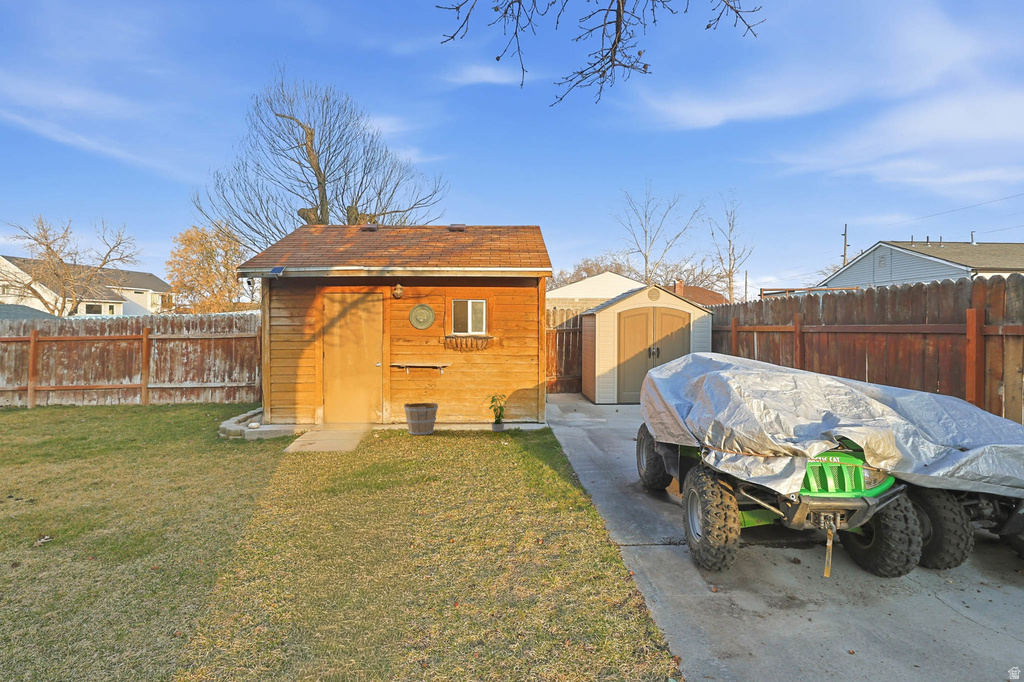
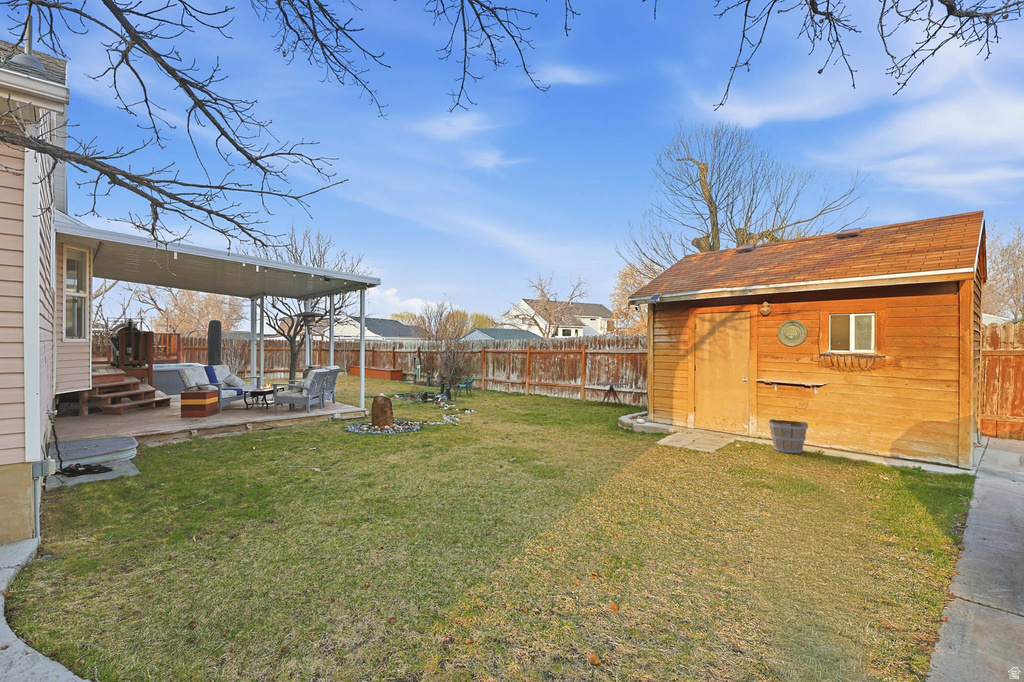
round table: none [169,377,220,410] -> present [596,382,628,406]
potted plant: present [485,395,506,432] -> none [869,420,905,466]

